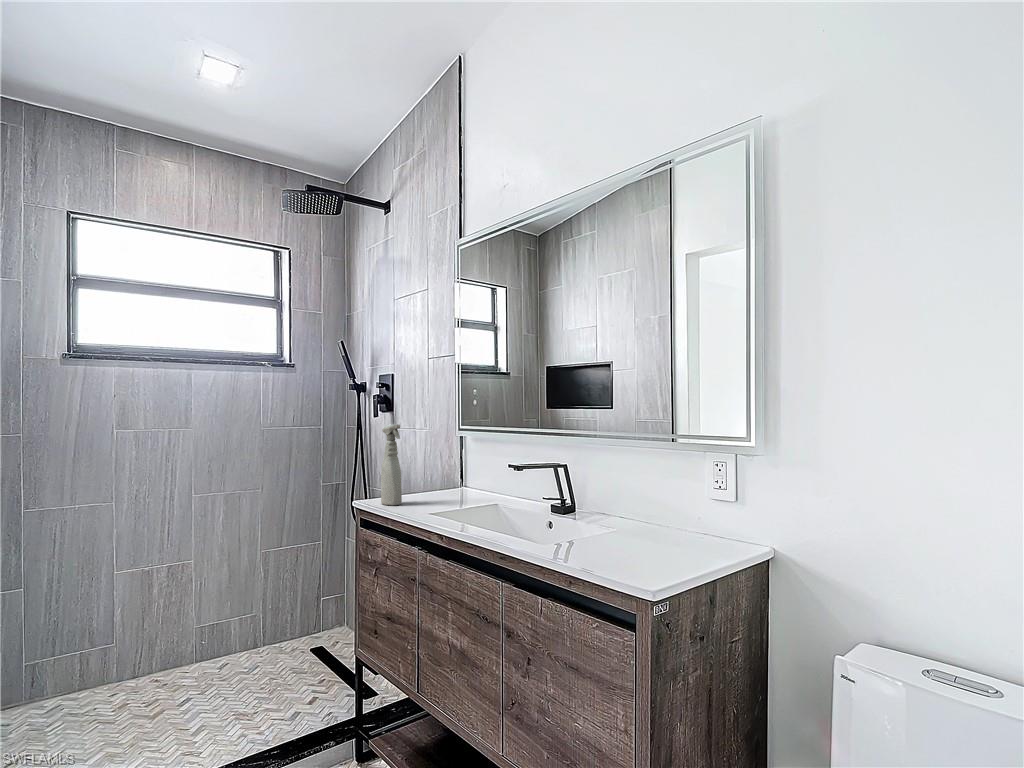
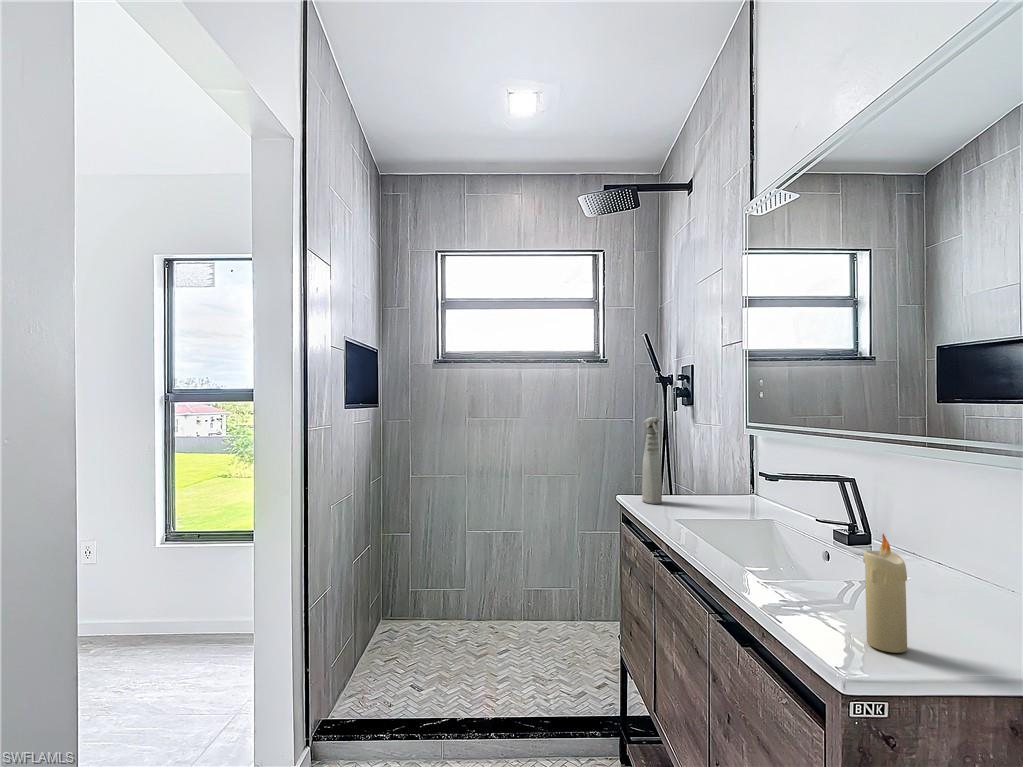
candle: none [638,495,664,571] -> present [863,534,907,653]

